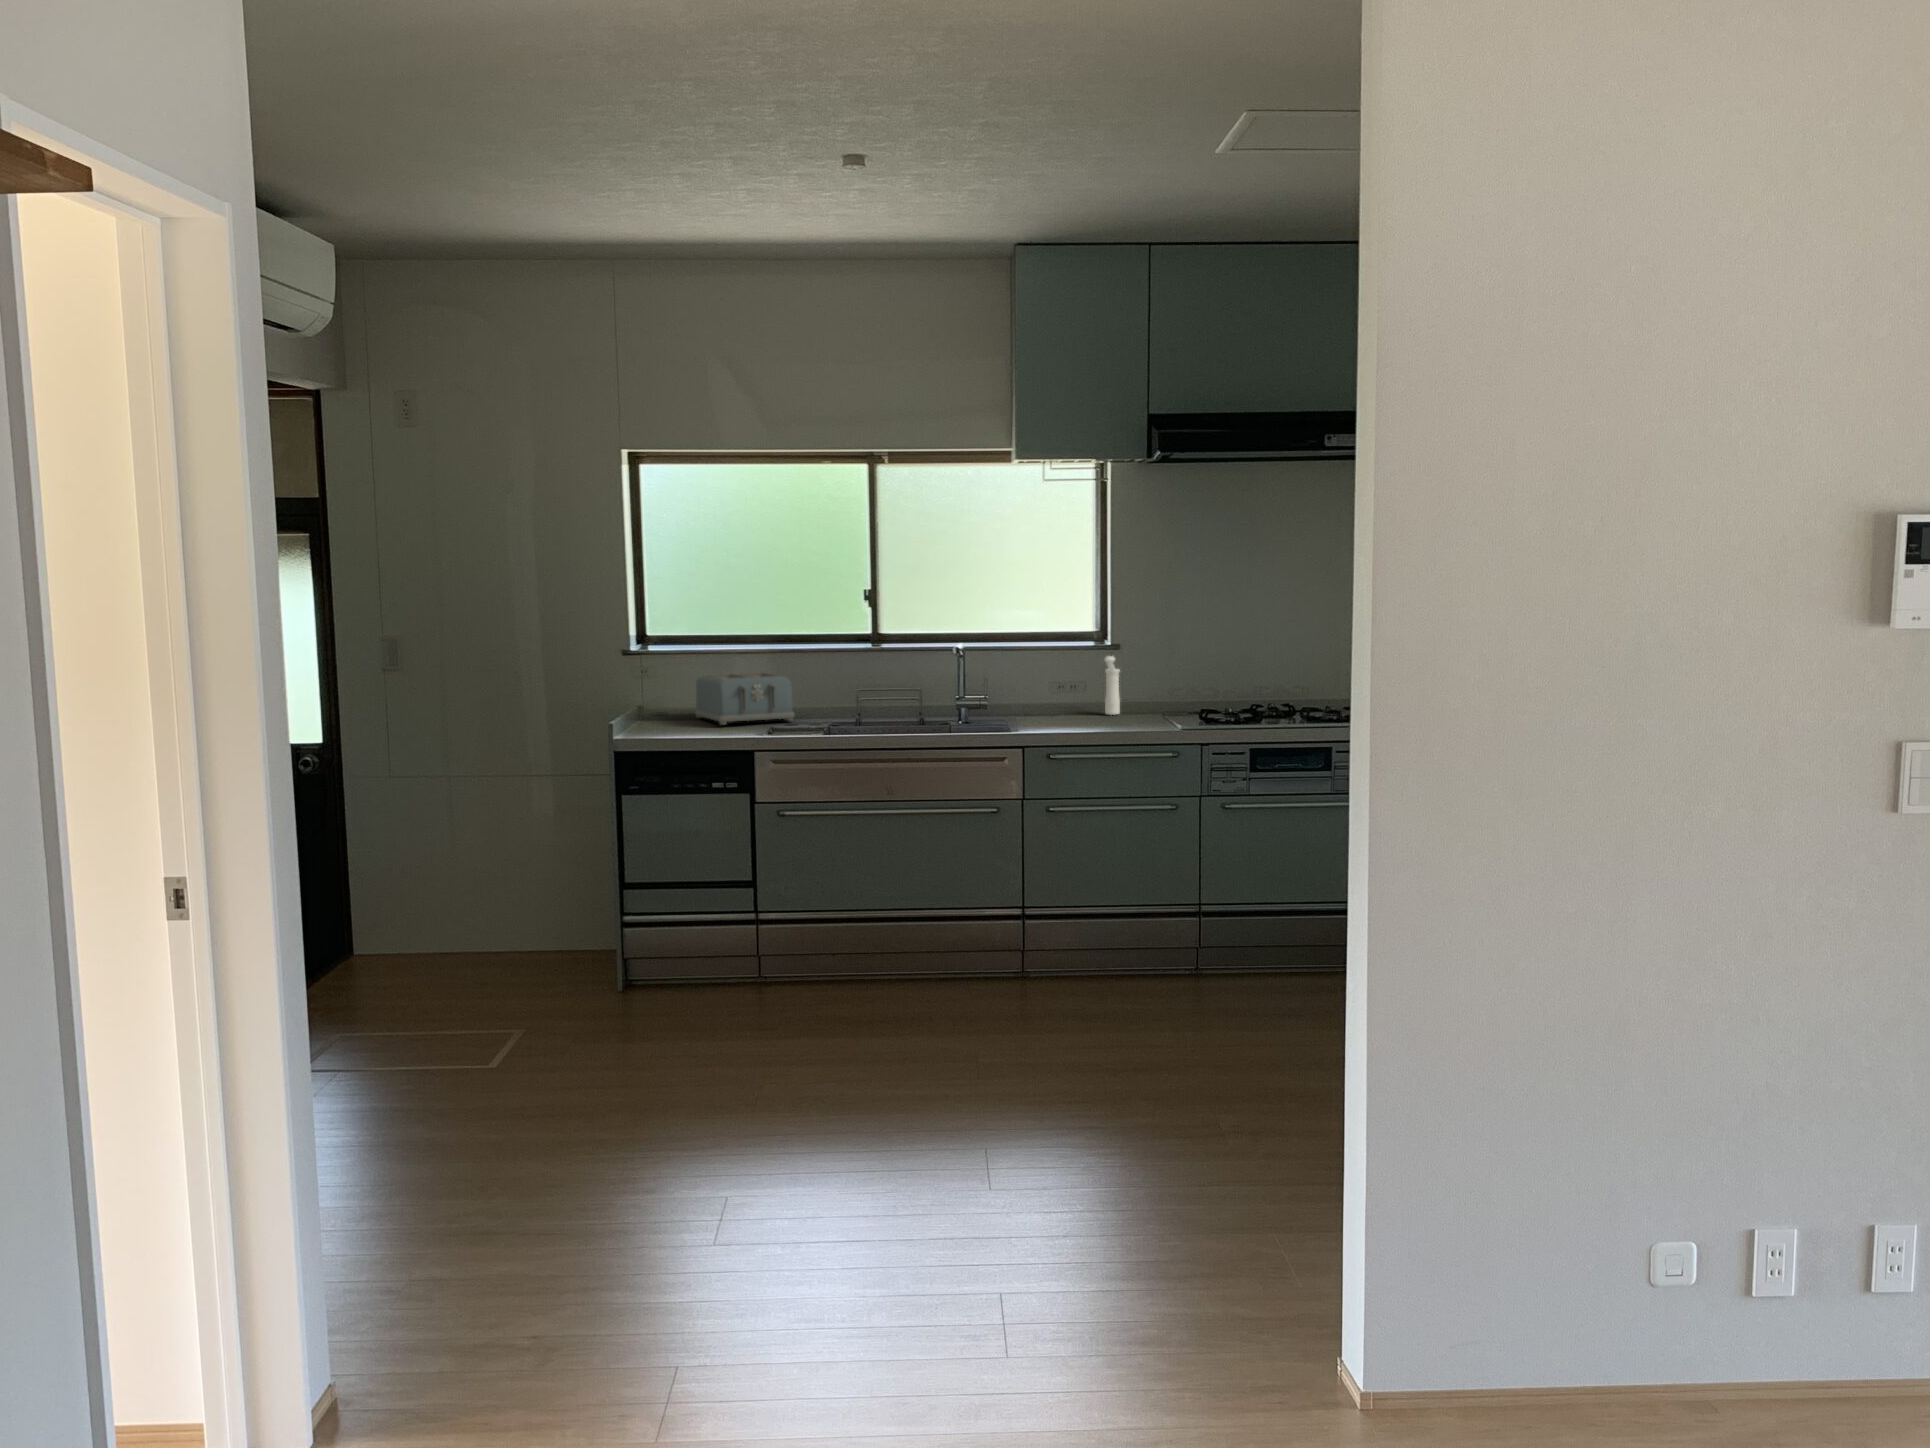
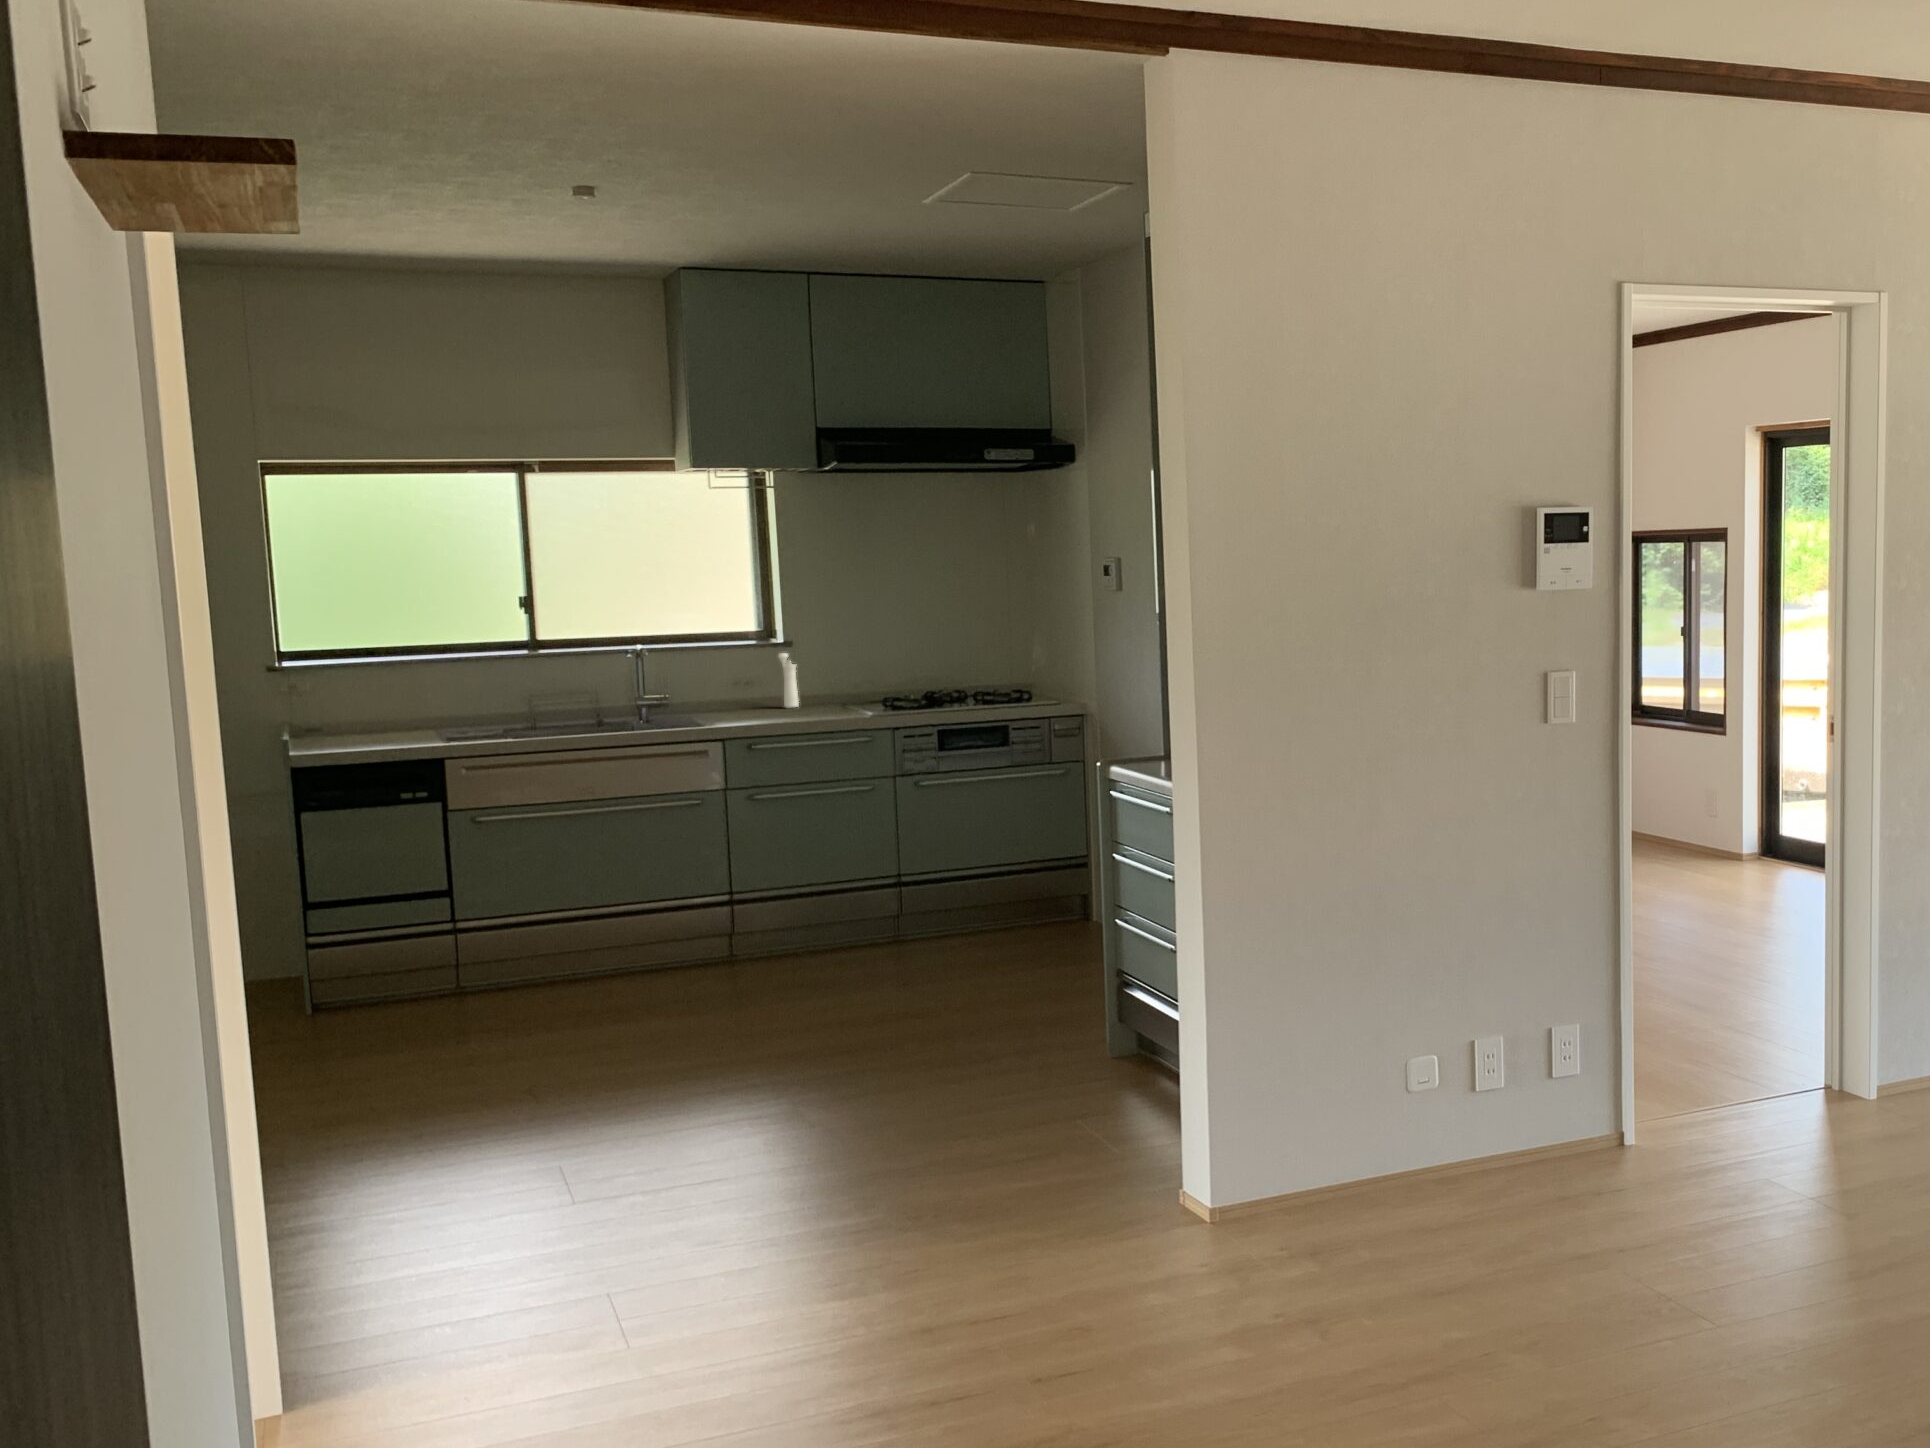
toaster: present [695,673,795,725] -> none [349,683,468,736]

